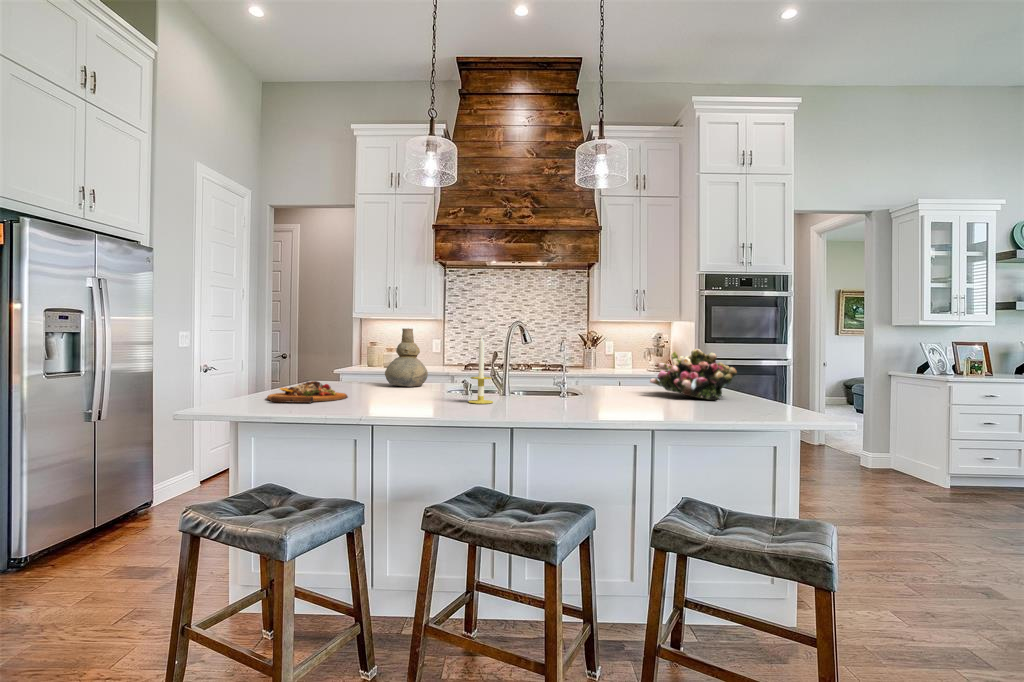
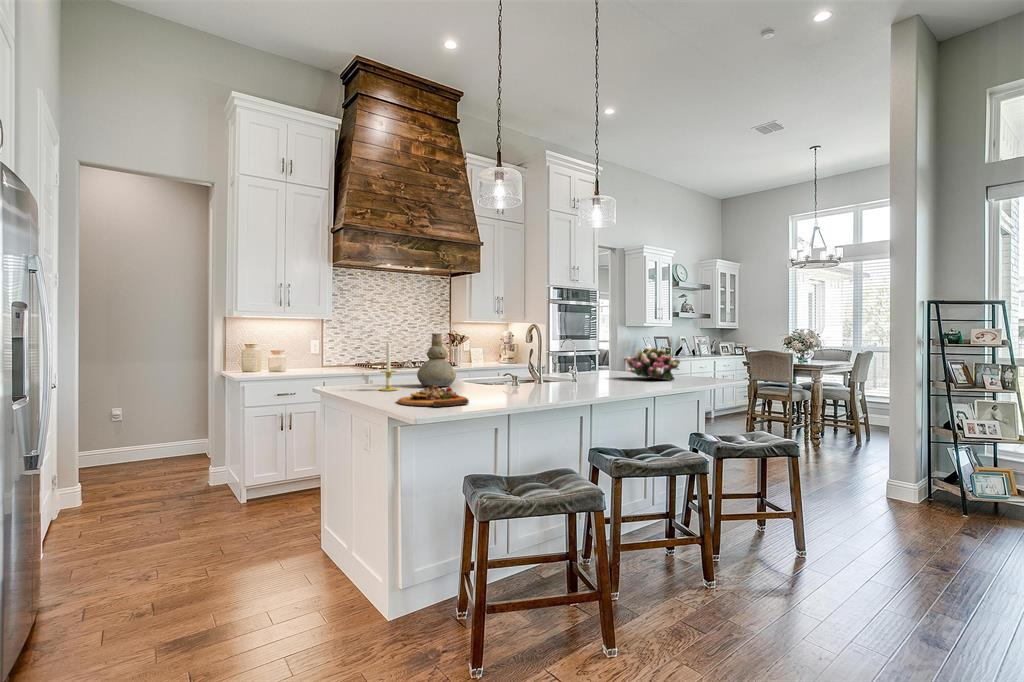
candle: present [468,336,493,404] -> present [379,340,398,391]

